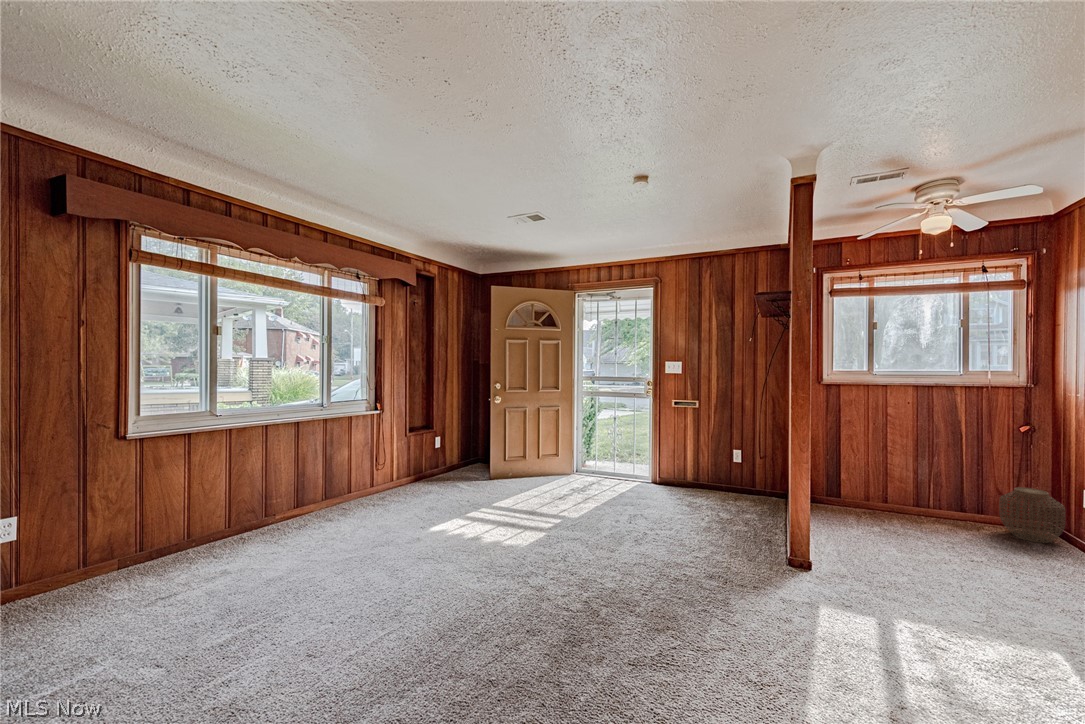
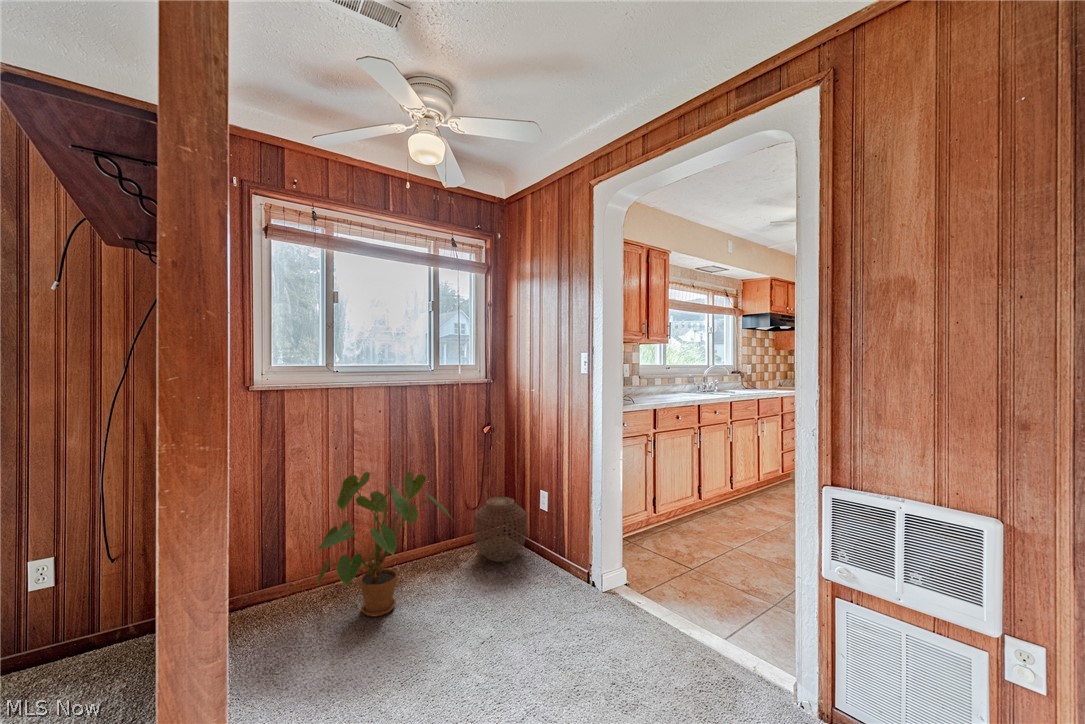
house plant: none [855,441,966,530] -> present [316,471,450,617]

